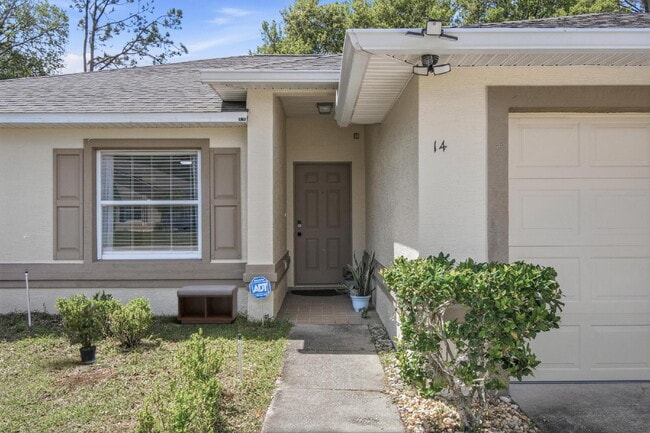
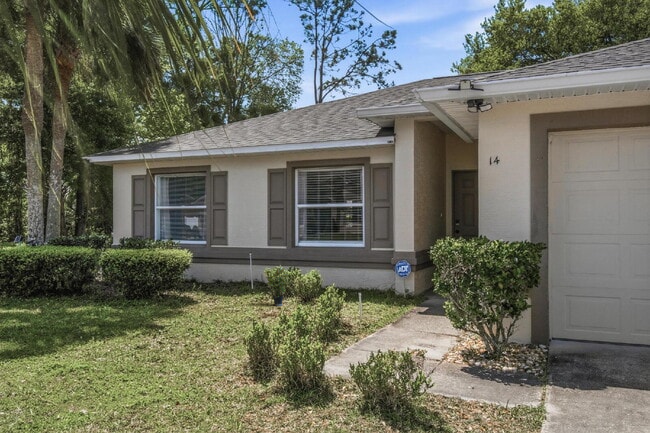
bench: present [177,285,238,324] -> none [343,268,389,297]

